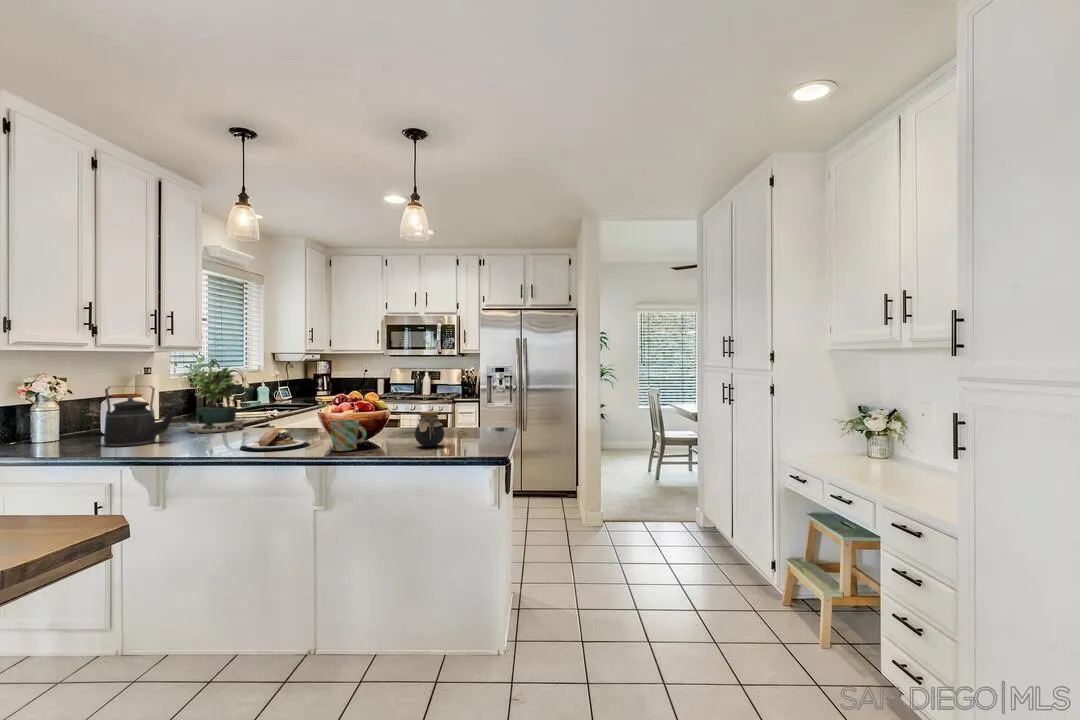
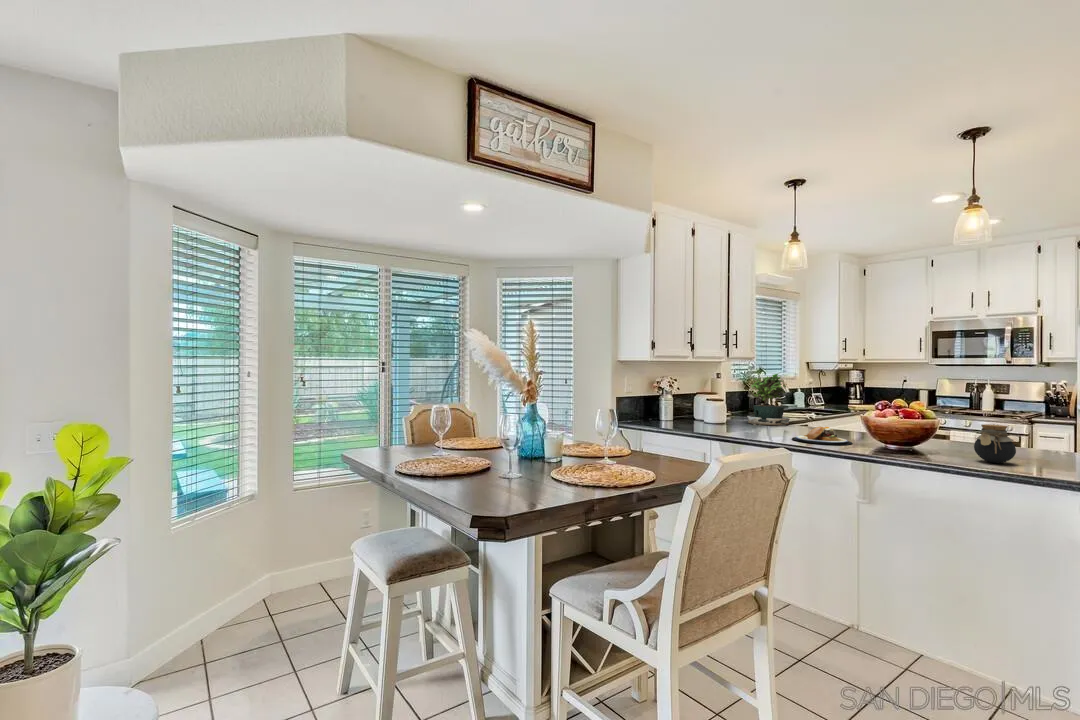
kettle: present [104,386,178,447] -> none [698,385,744,428]
mug: present [330,420,367,451] -> none [874,425,914,453]

